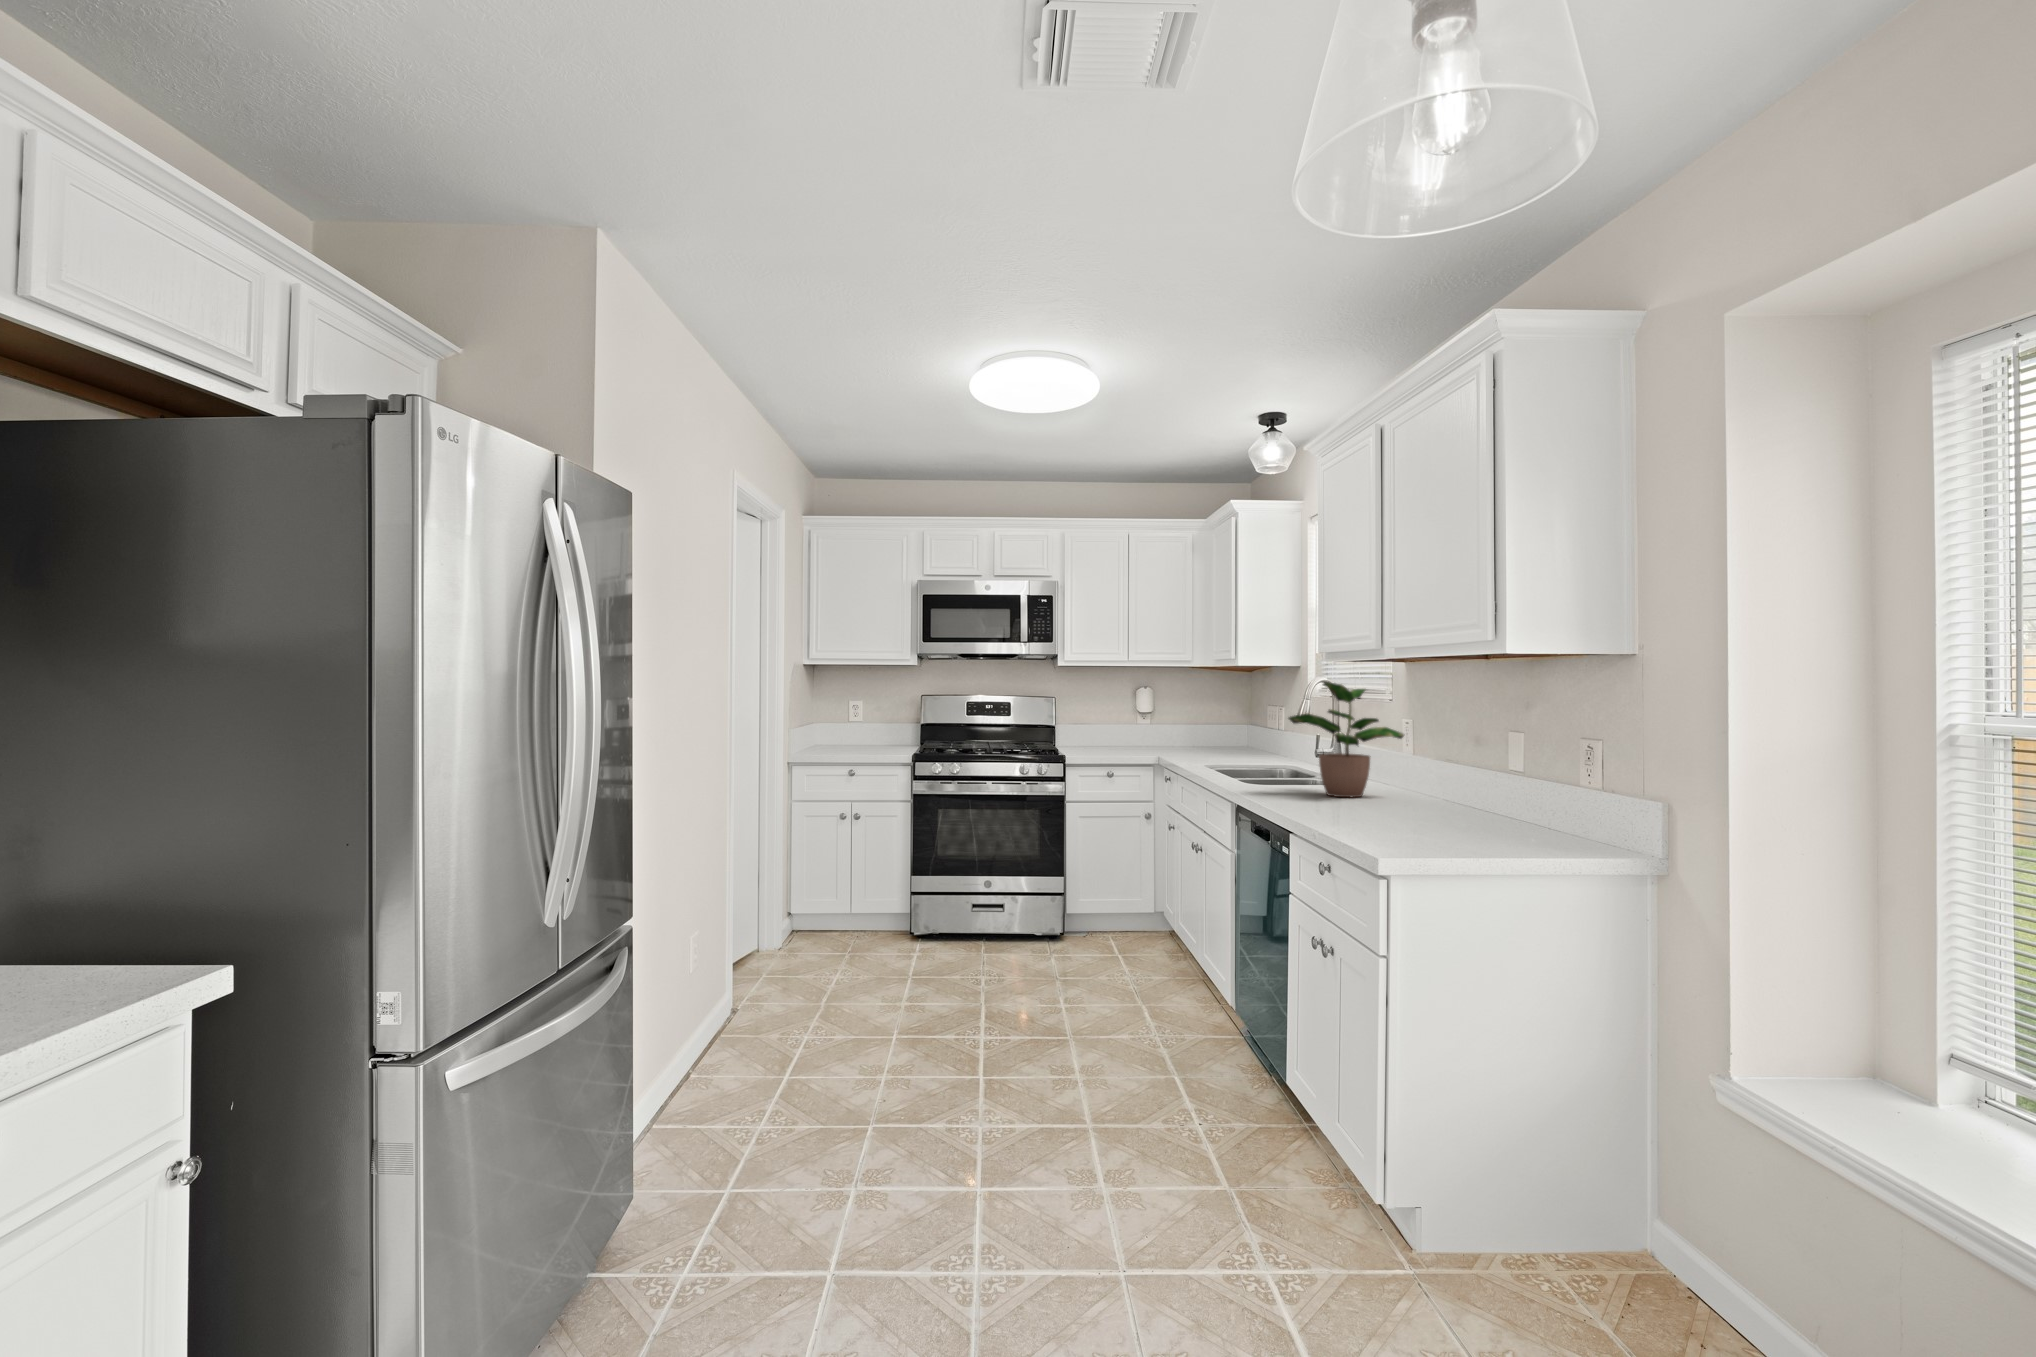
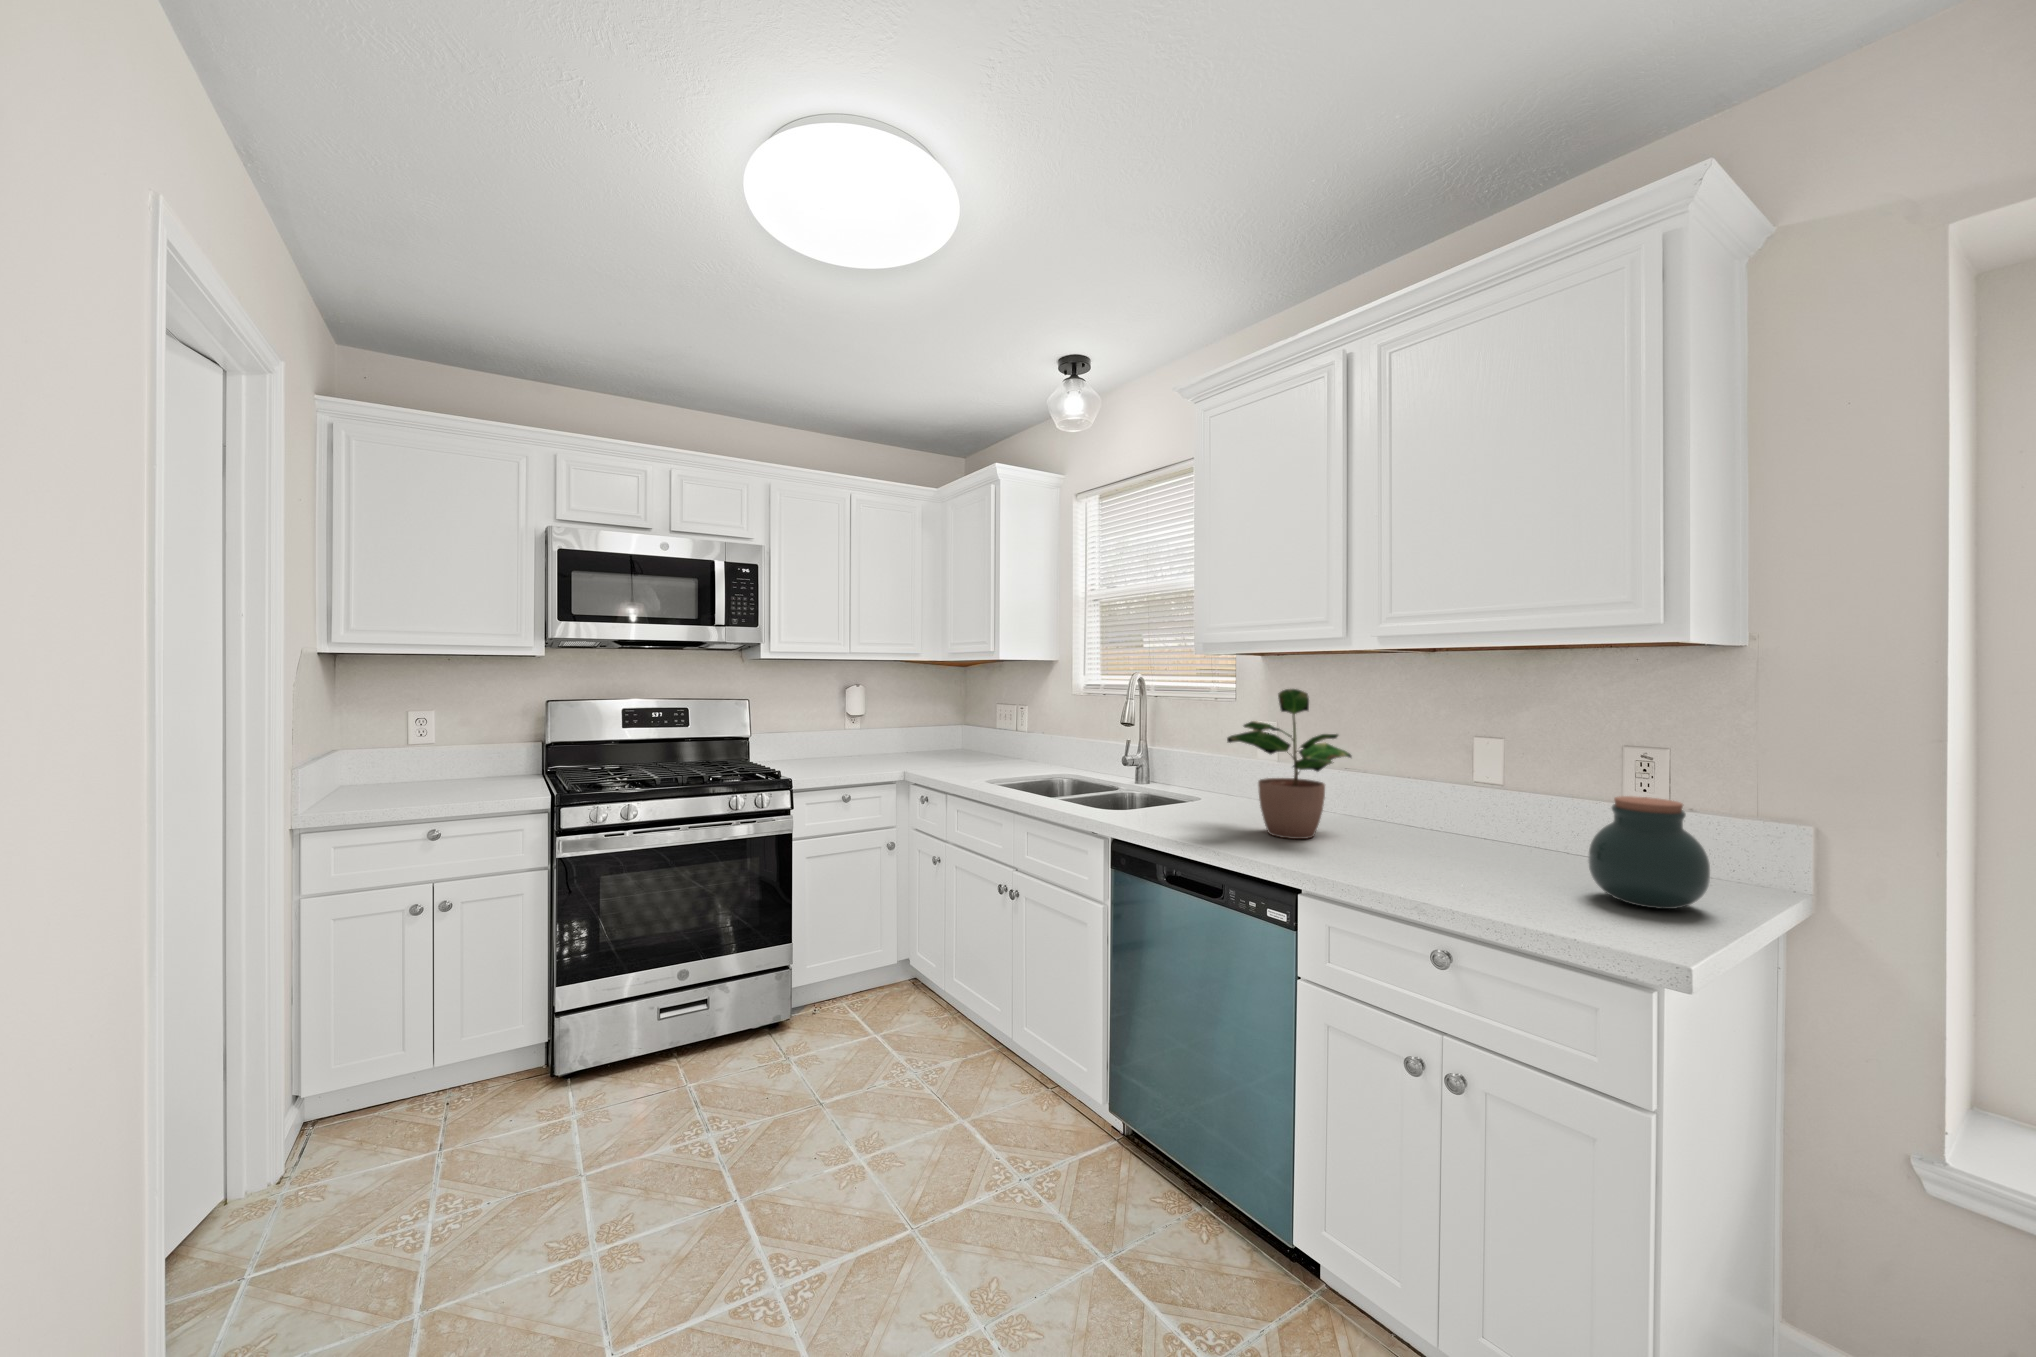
jar: none [1436,755,1511,831] -> present [1588,796,1710,909]

